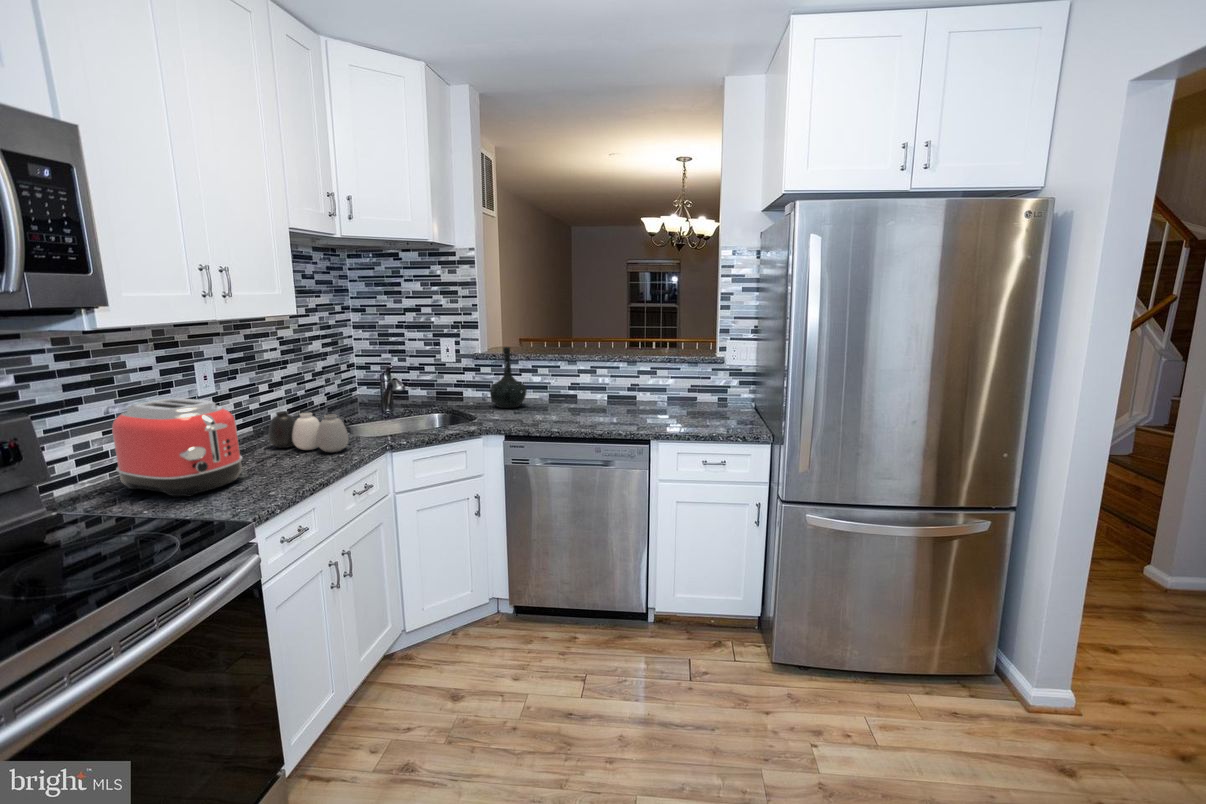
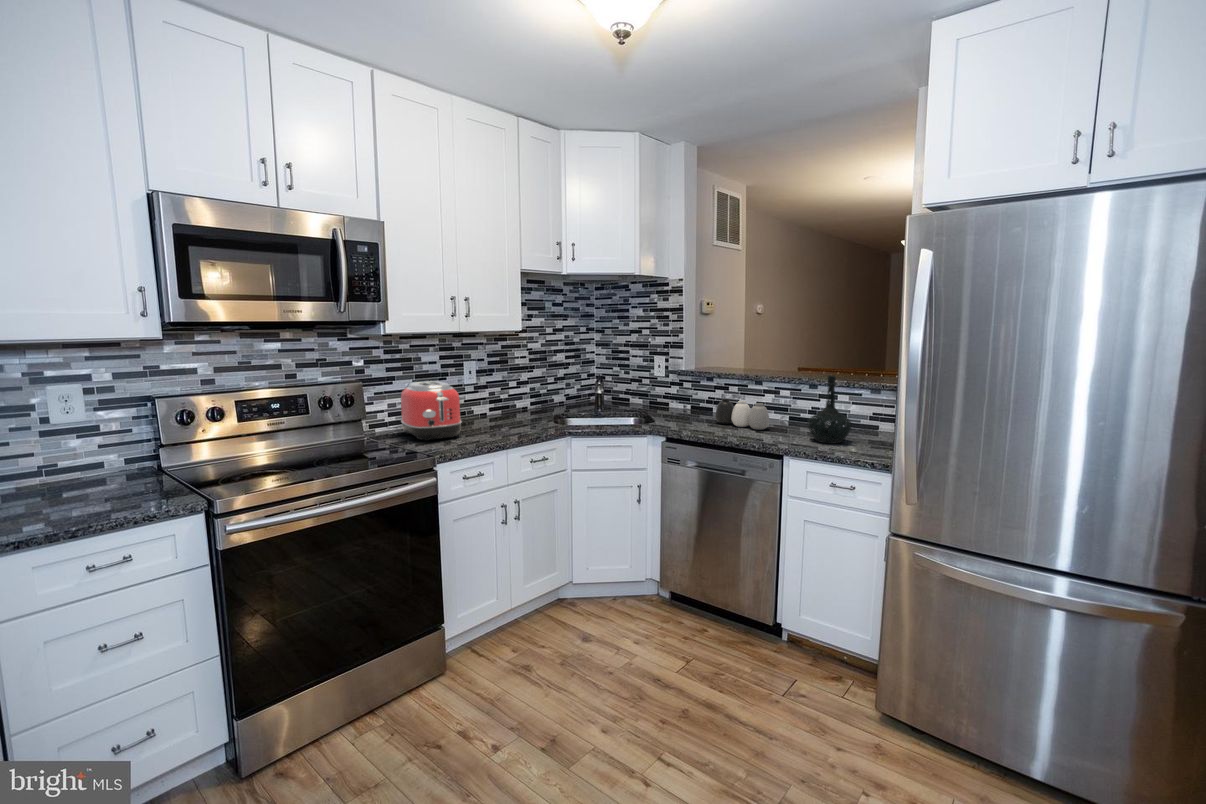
bottle: present [490,347,527,408] -> present [808,376,852,443]
vase: present [269,411,348,452] -> present [715,399,769,430]

